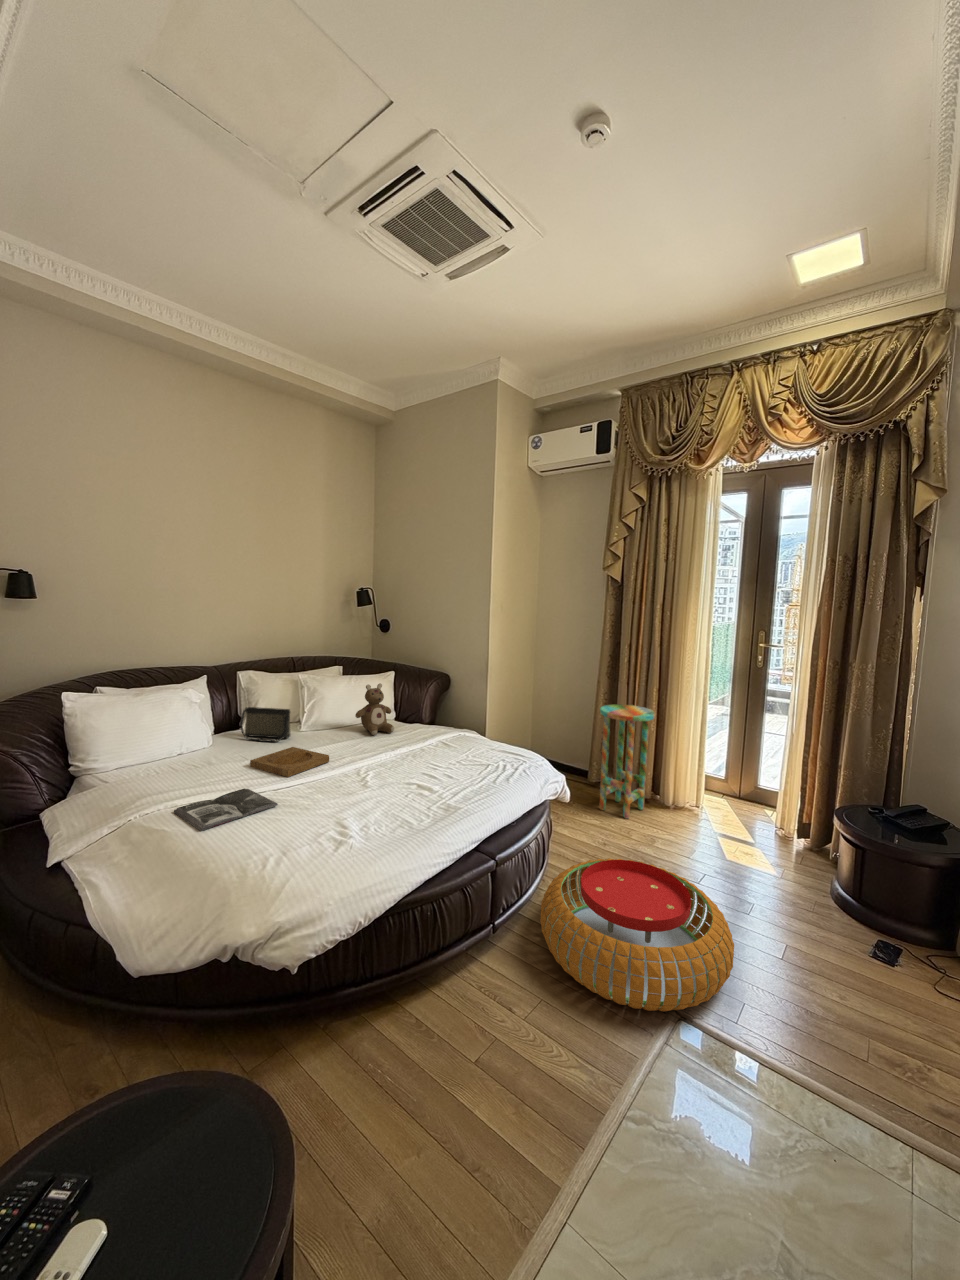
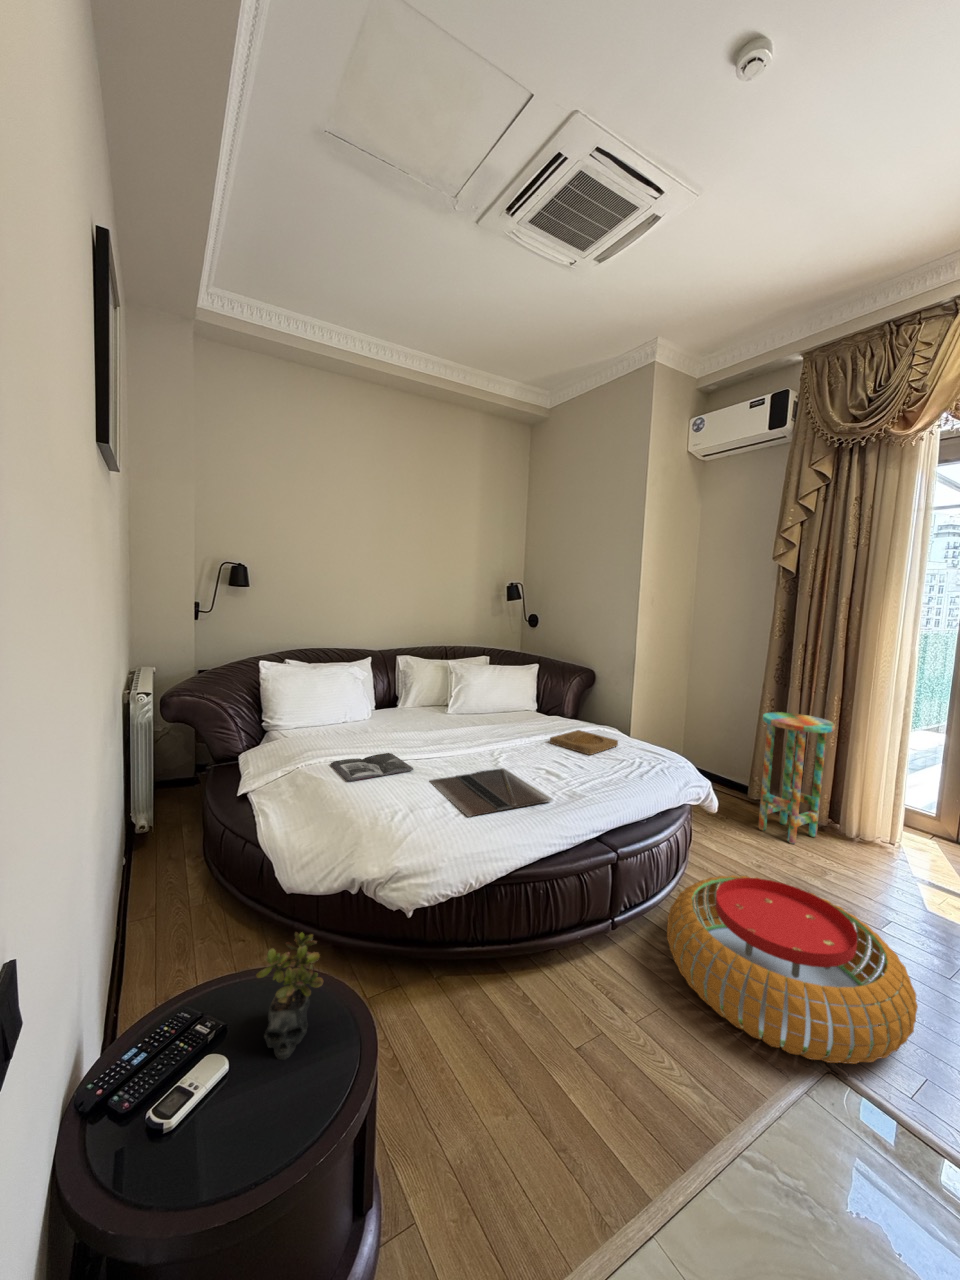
stuffed bear: present [355,683,394,735] -> none [496,672,532,722]
handbag: present [240,707,290,742] -> none [394,686,437,719]
tray: present [250,747,329,777] -> present [550,730,618,755]
laptop: none [298,790,431,852] -> present [430,768,552,817]
succulent plant: none [135,1034,224,1197] -> present [256,932,323,1060]

